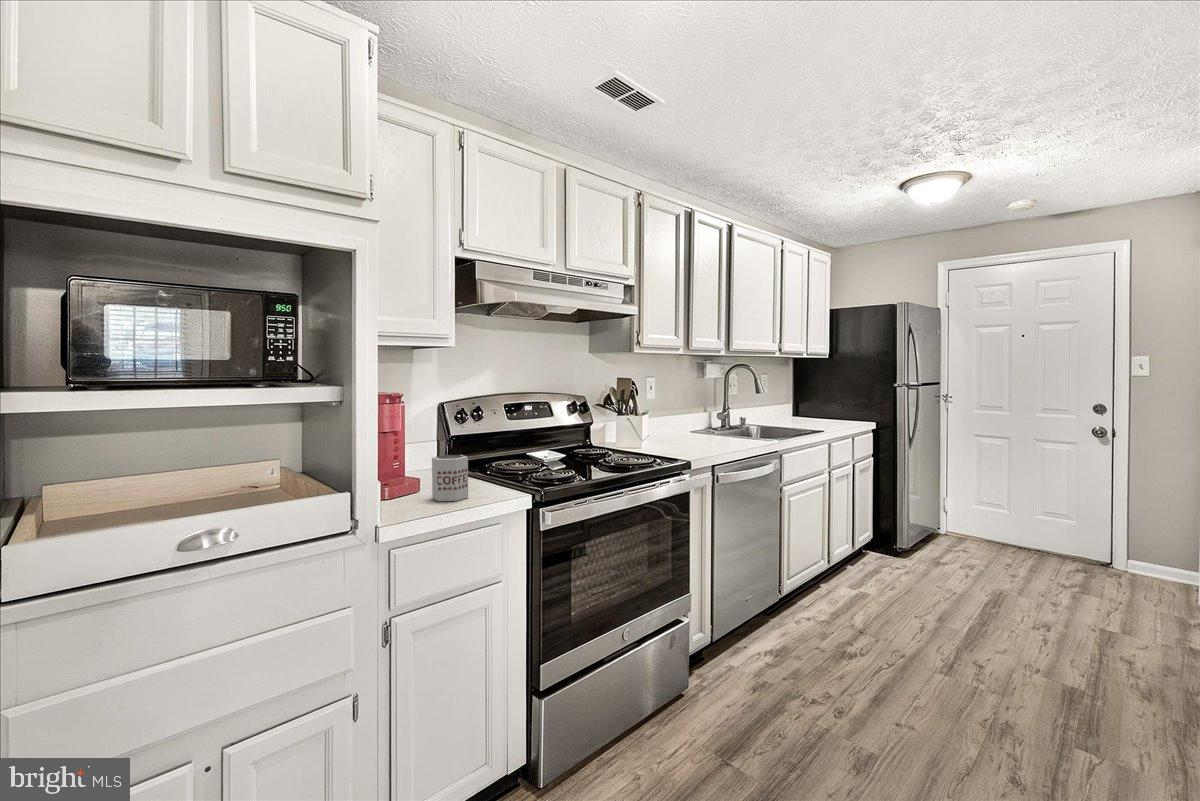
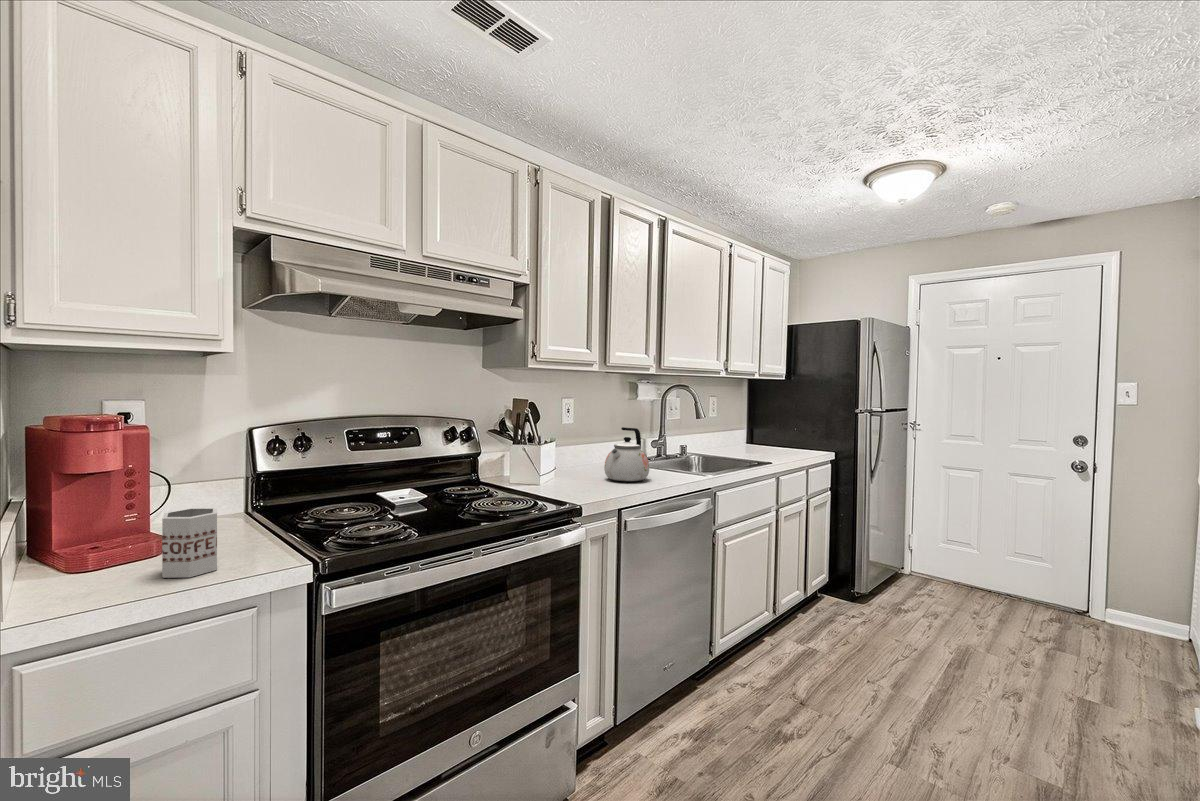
kettle: none [691,401,729,446] -> present [604,427,649,481]

